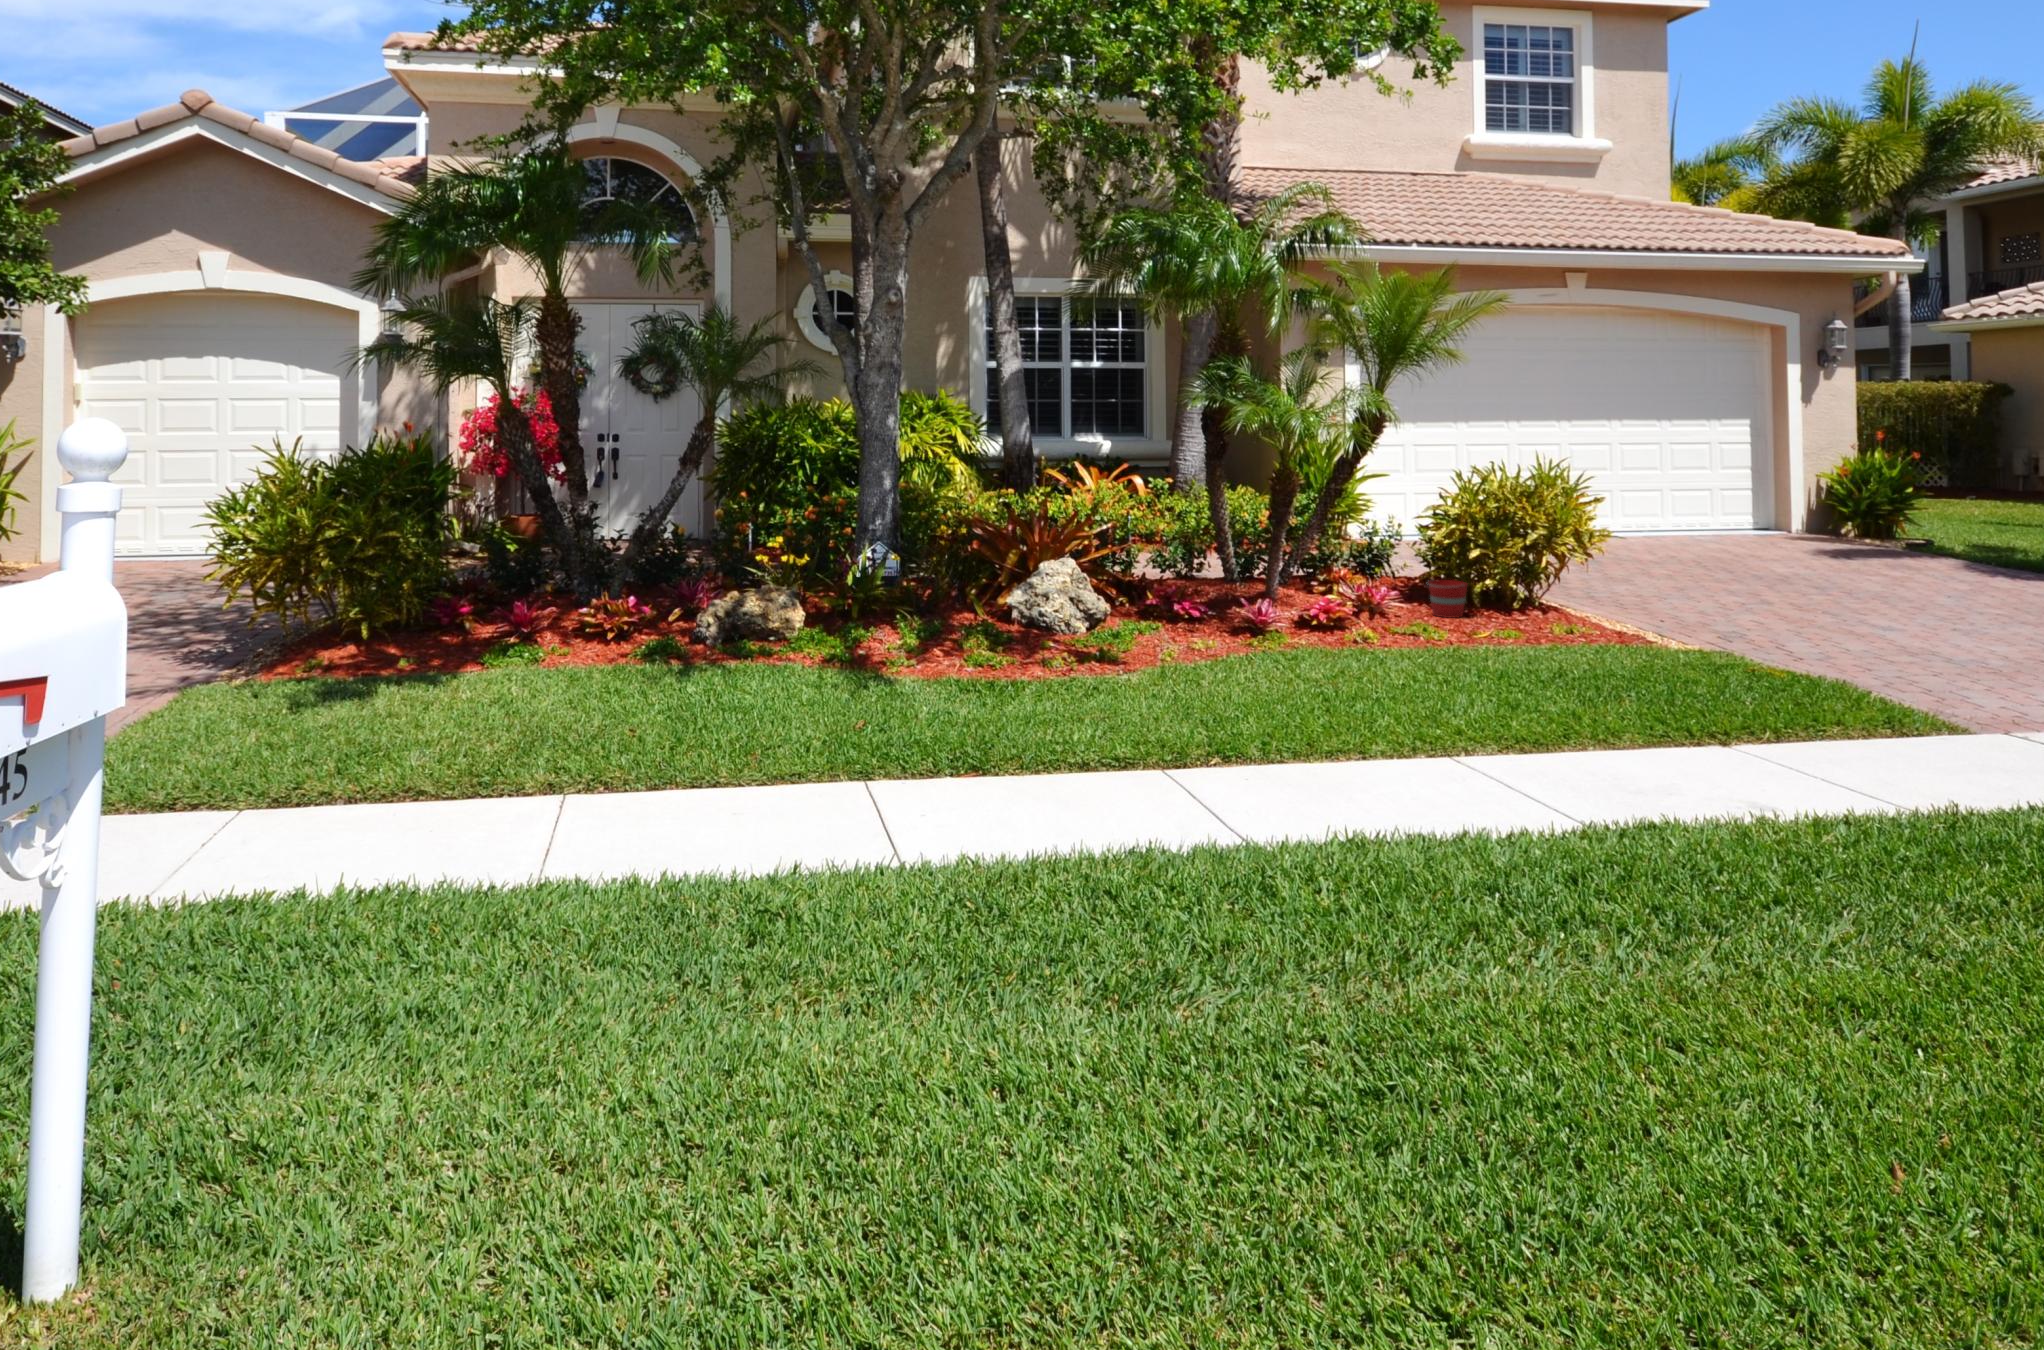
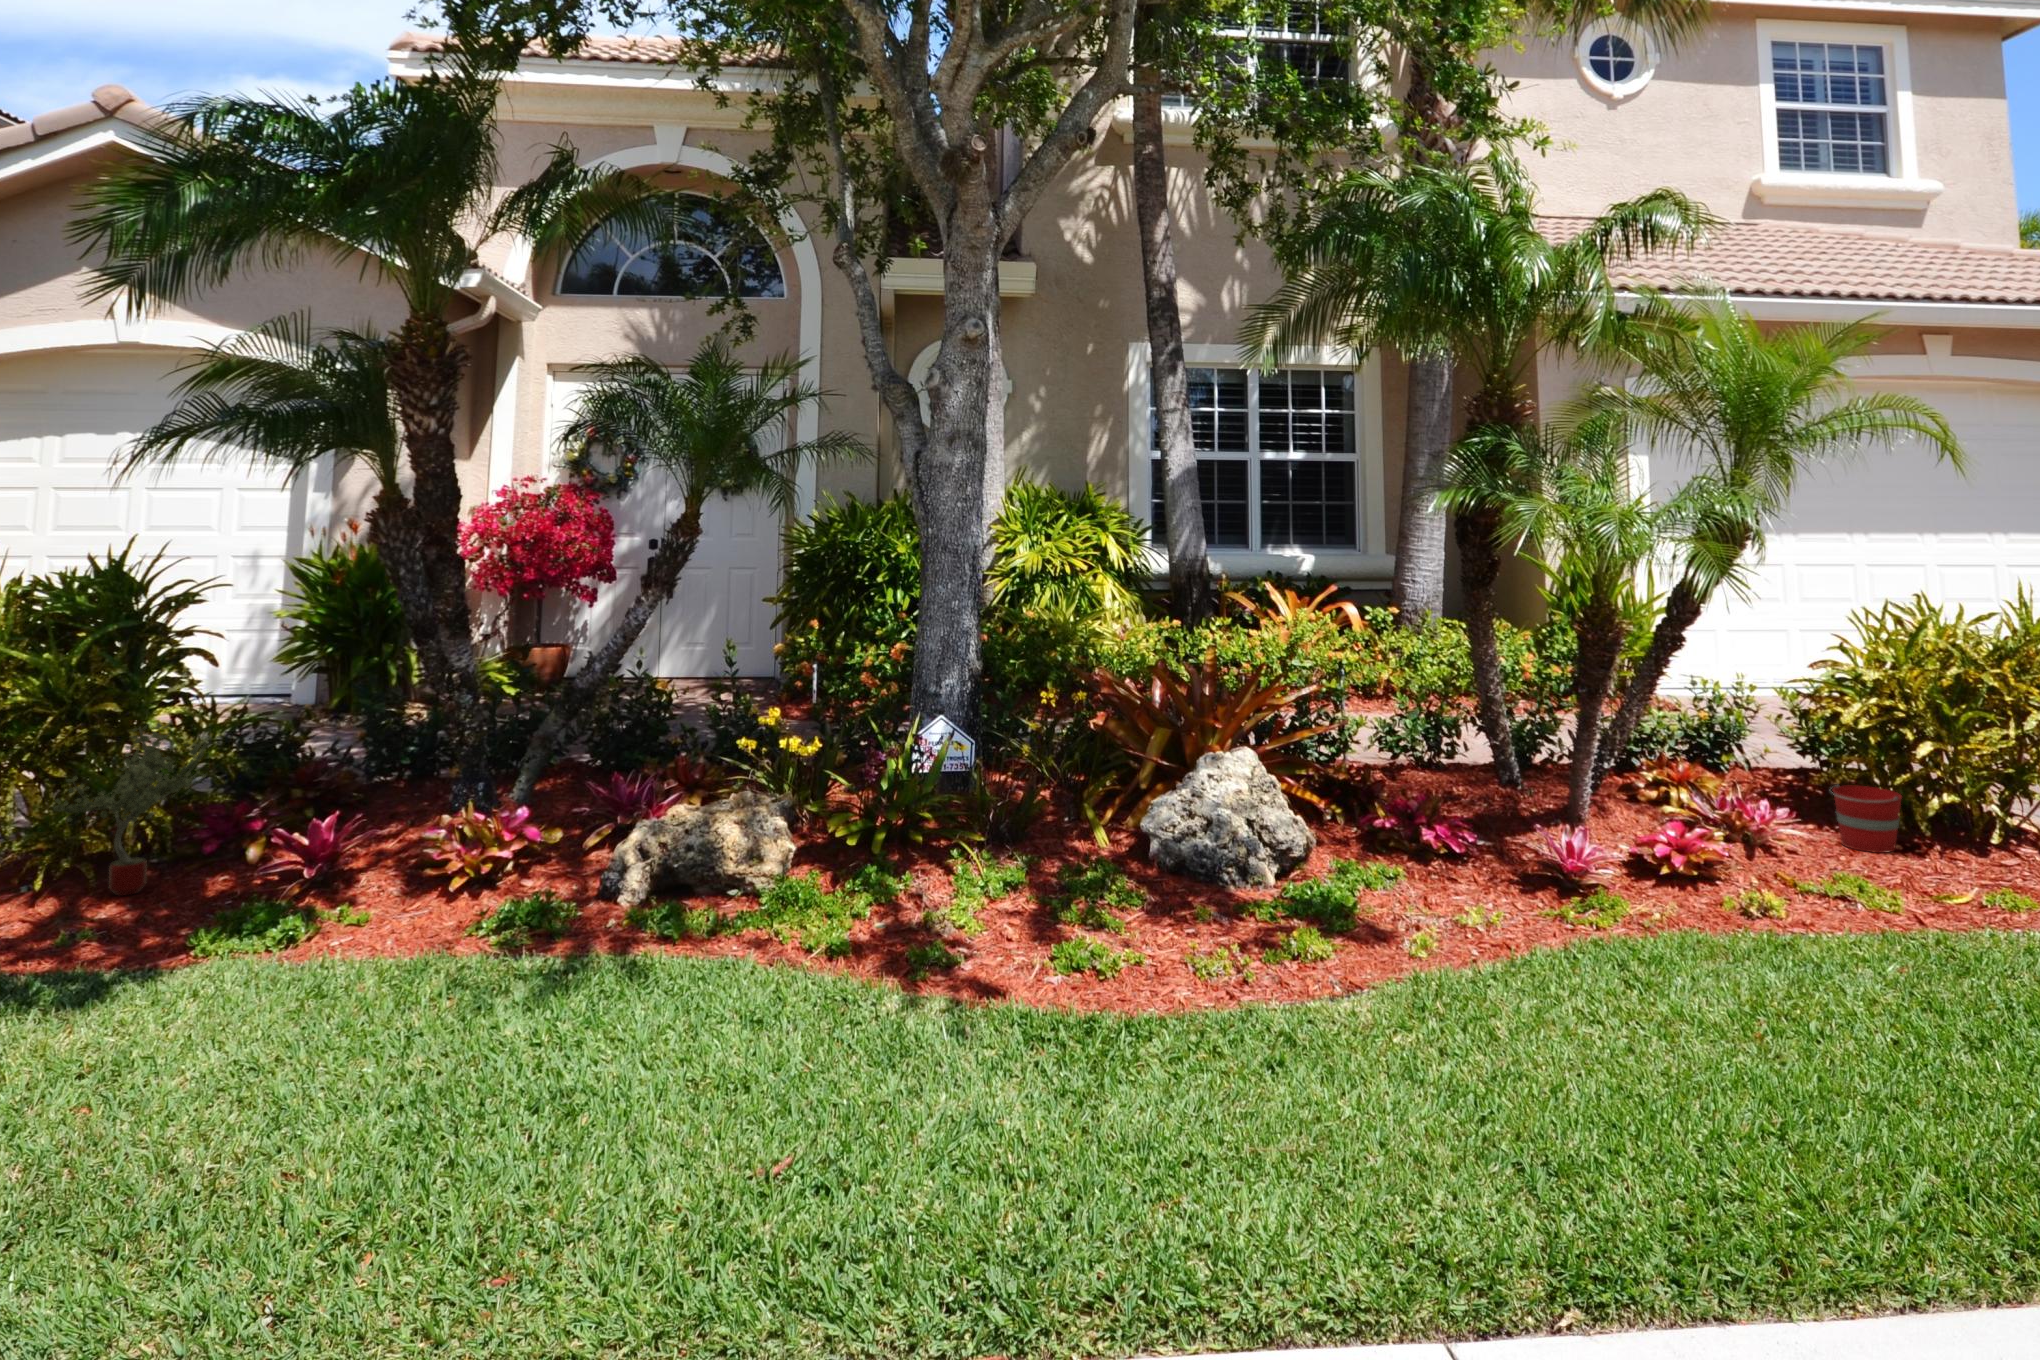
potted tree: none [349,549,435,651] -> present [53,723,207,896]

